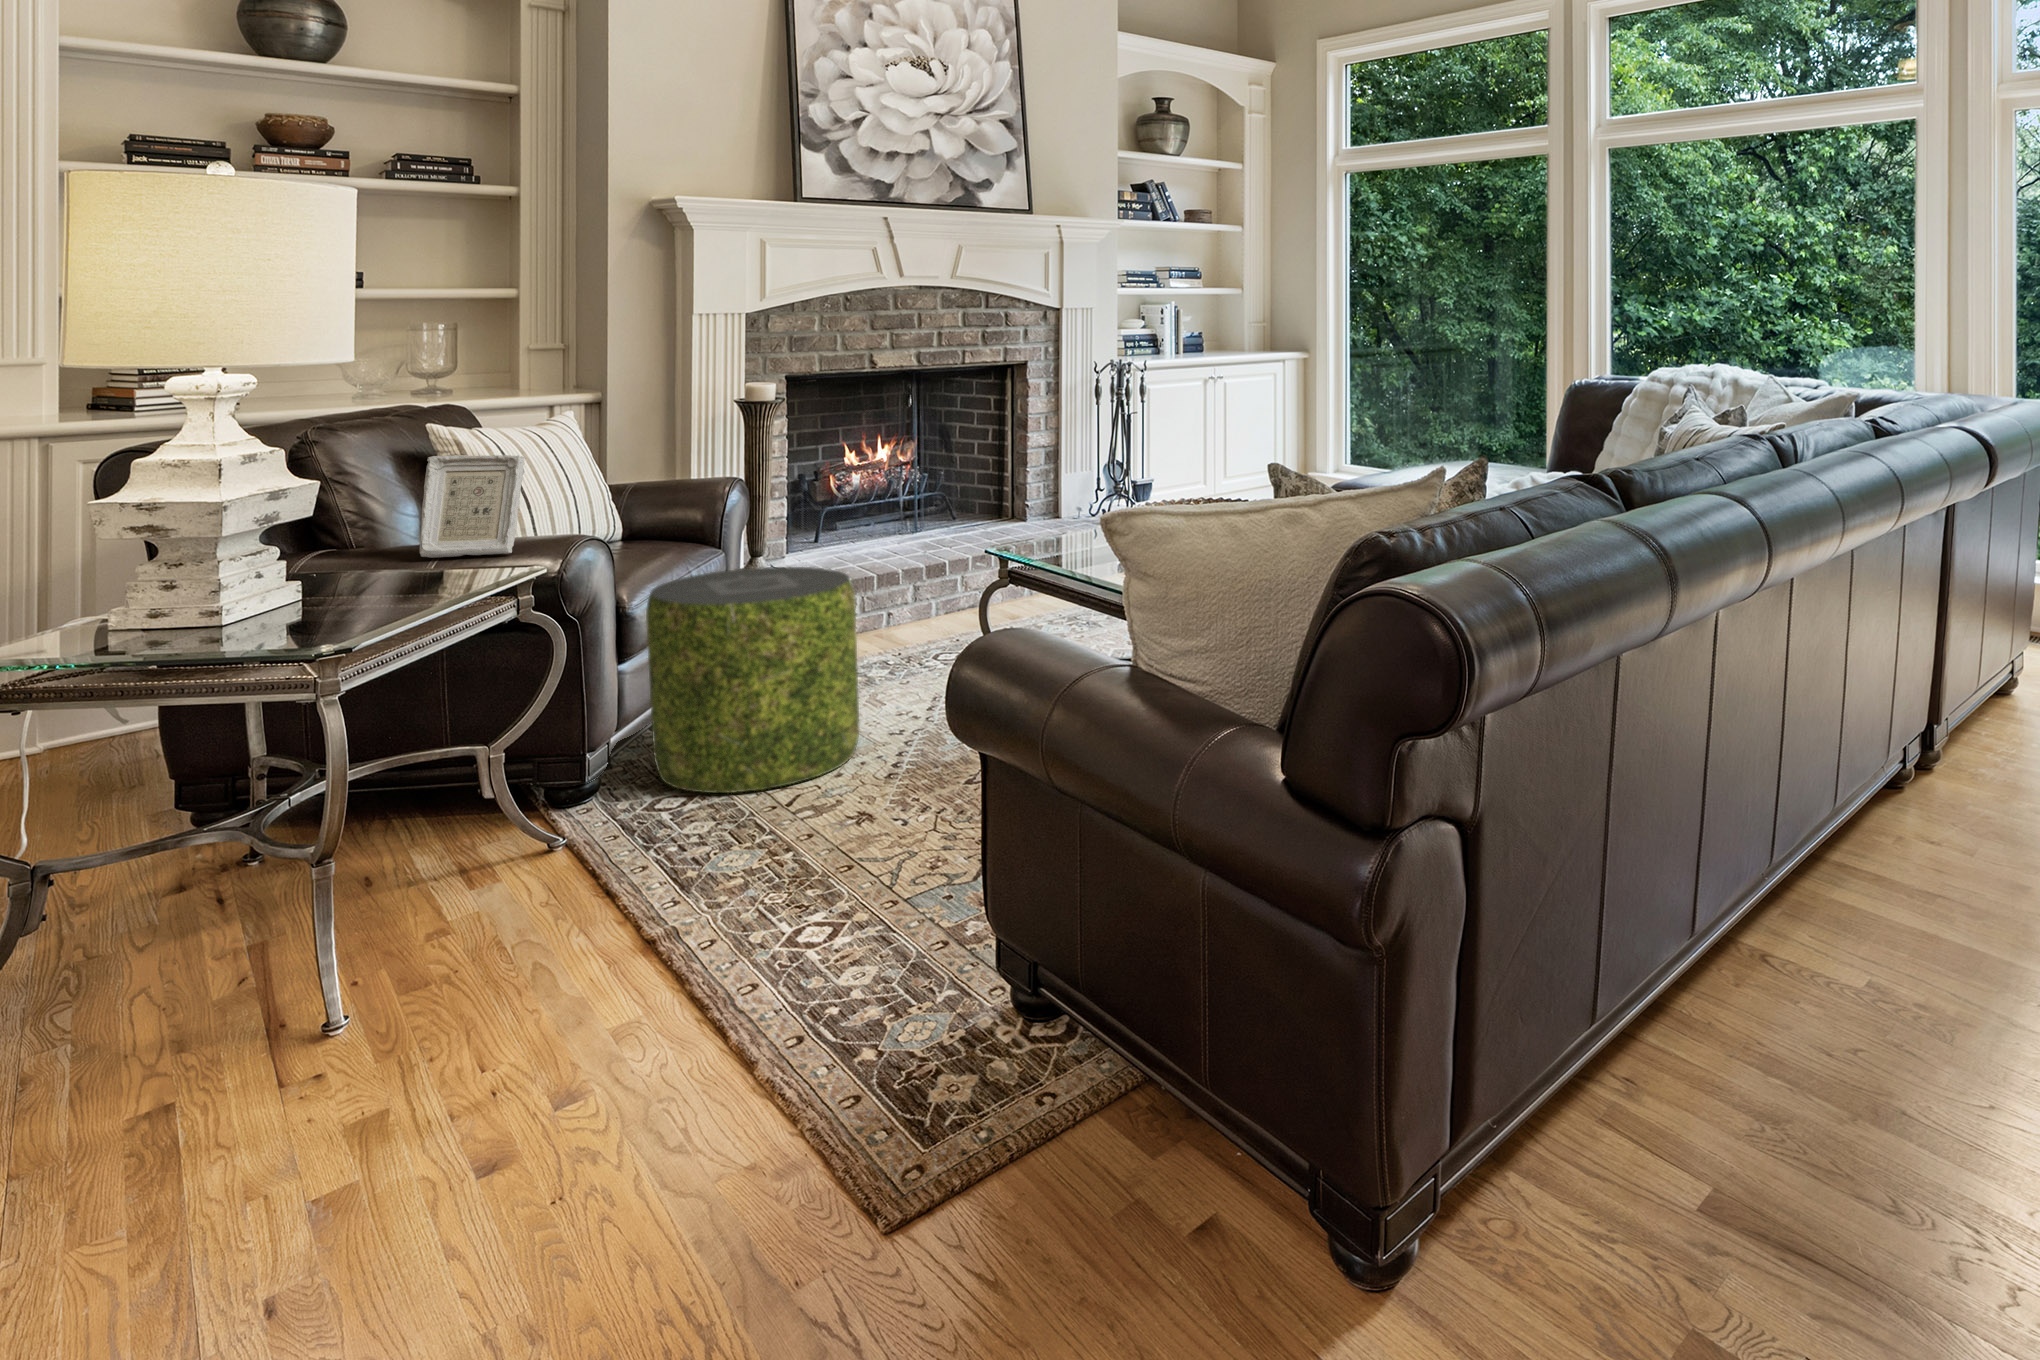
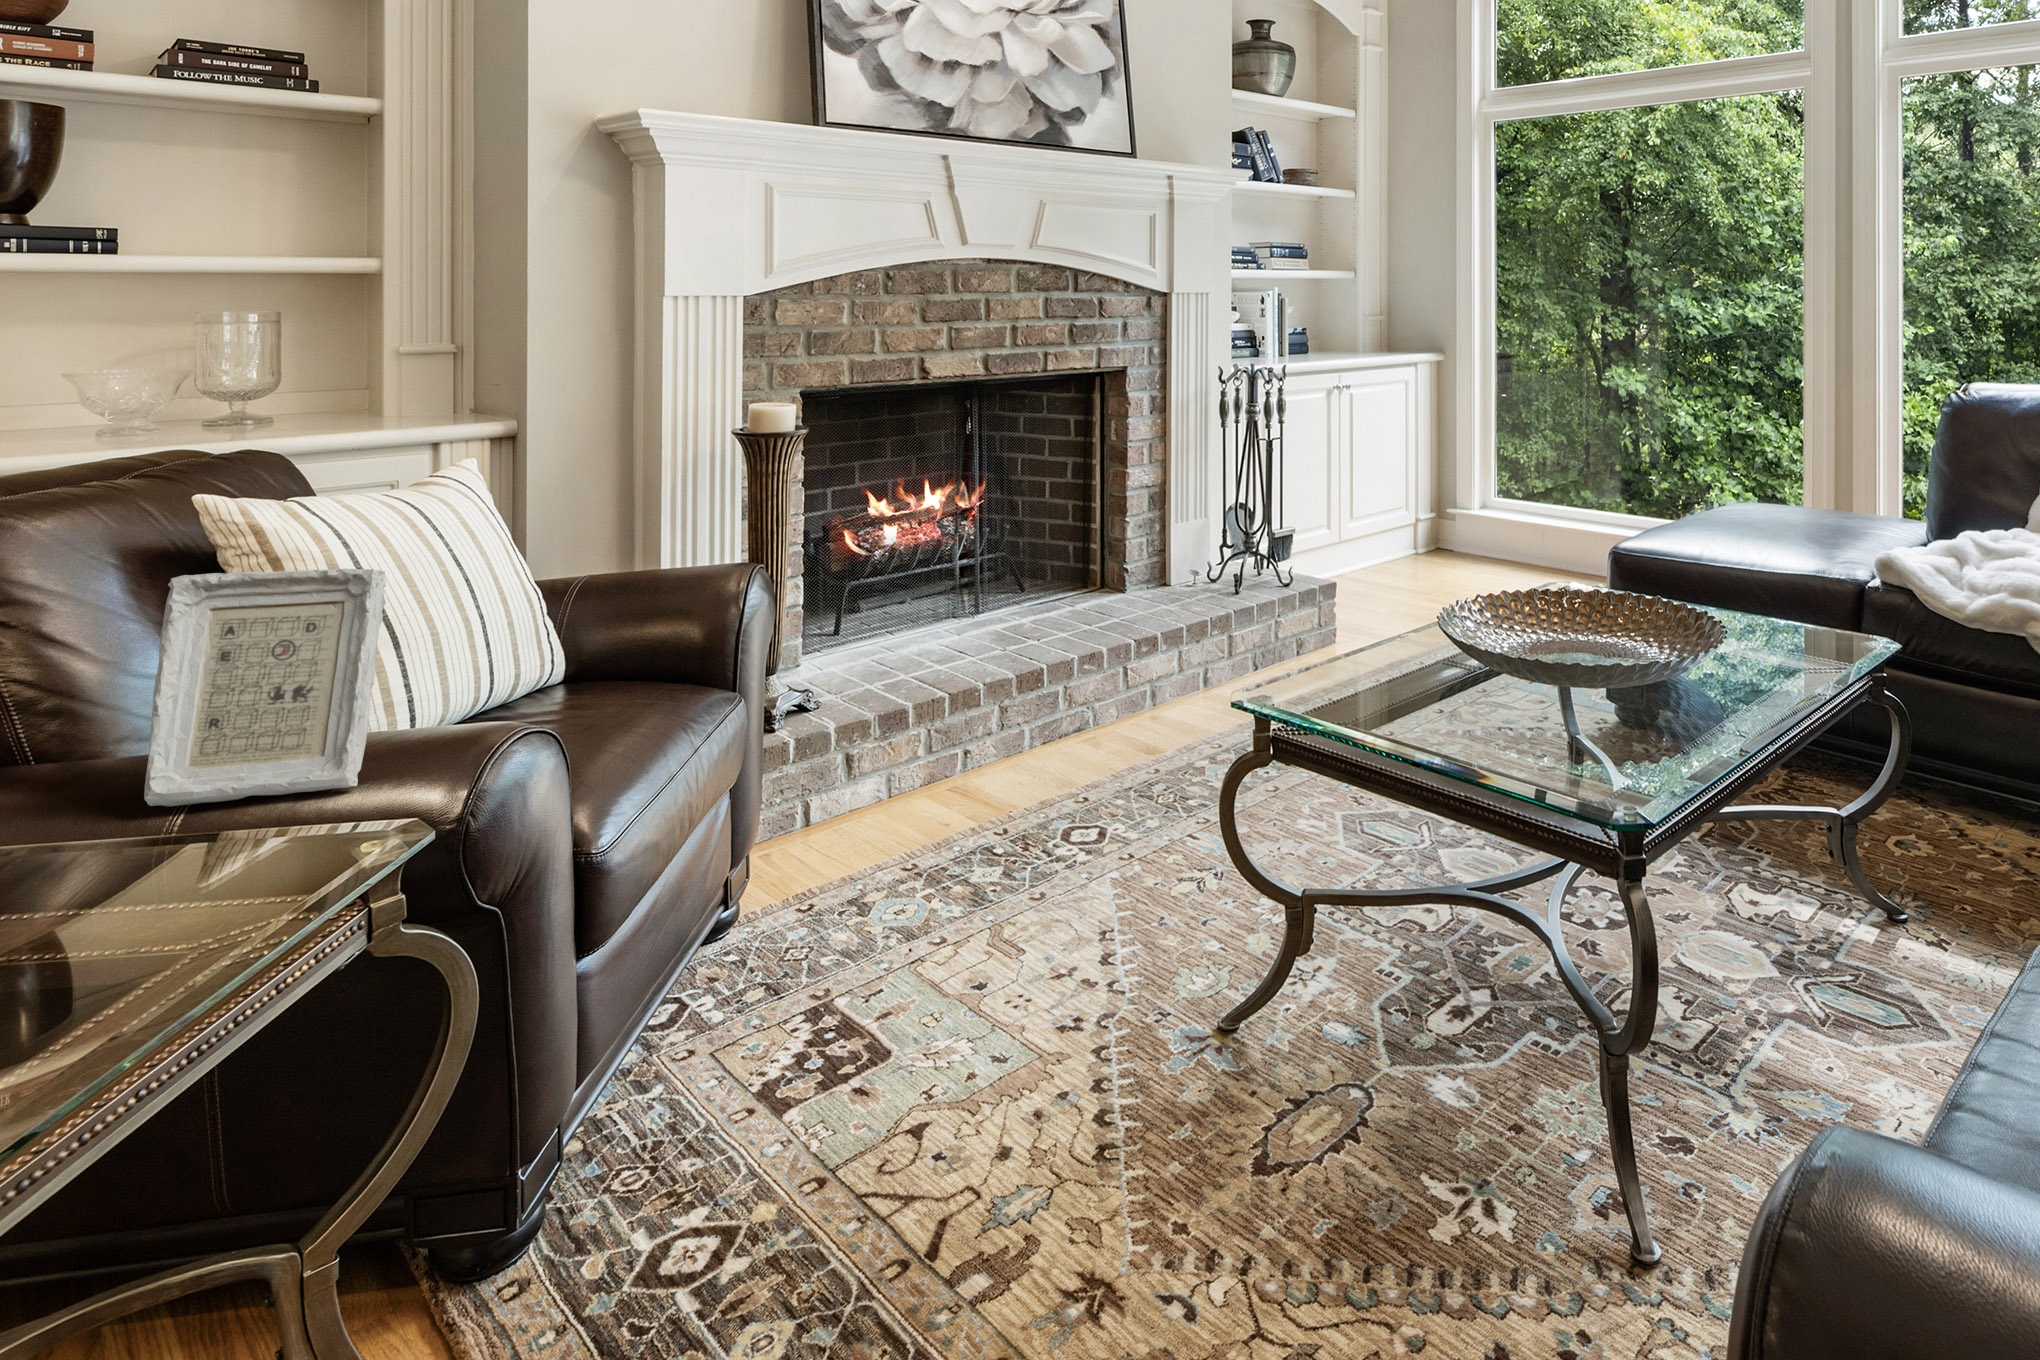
pouf: present [646,567,859,793] -> none [633,735,1020,1221]

